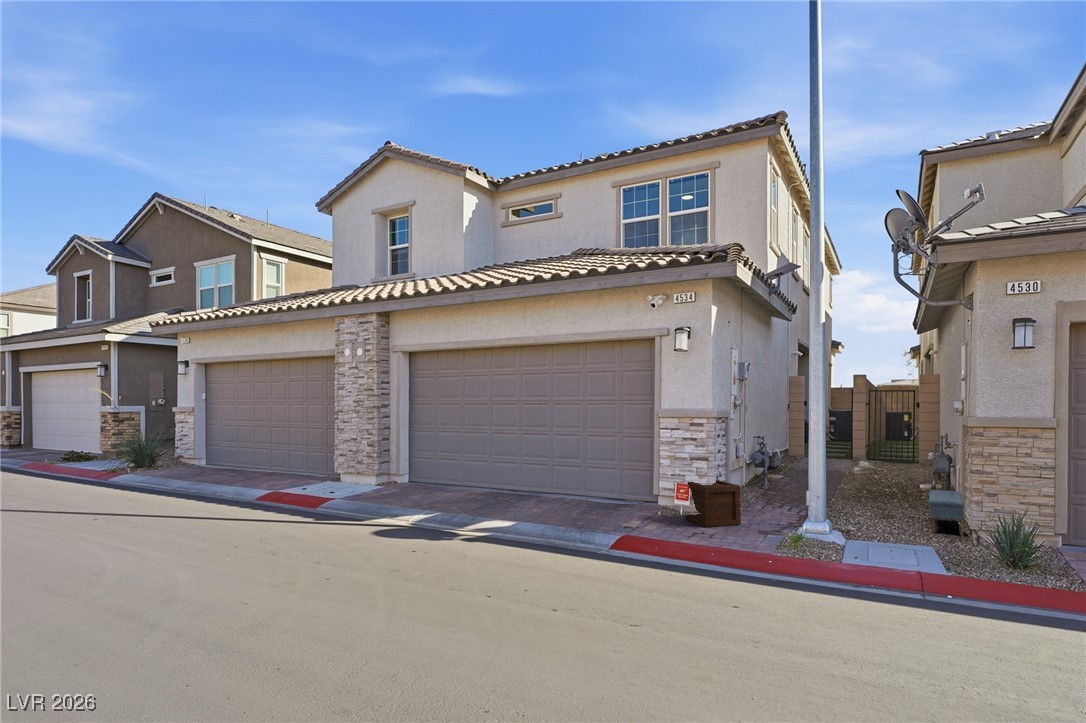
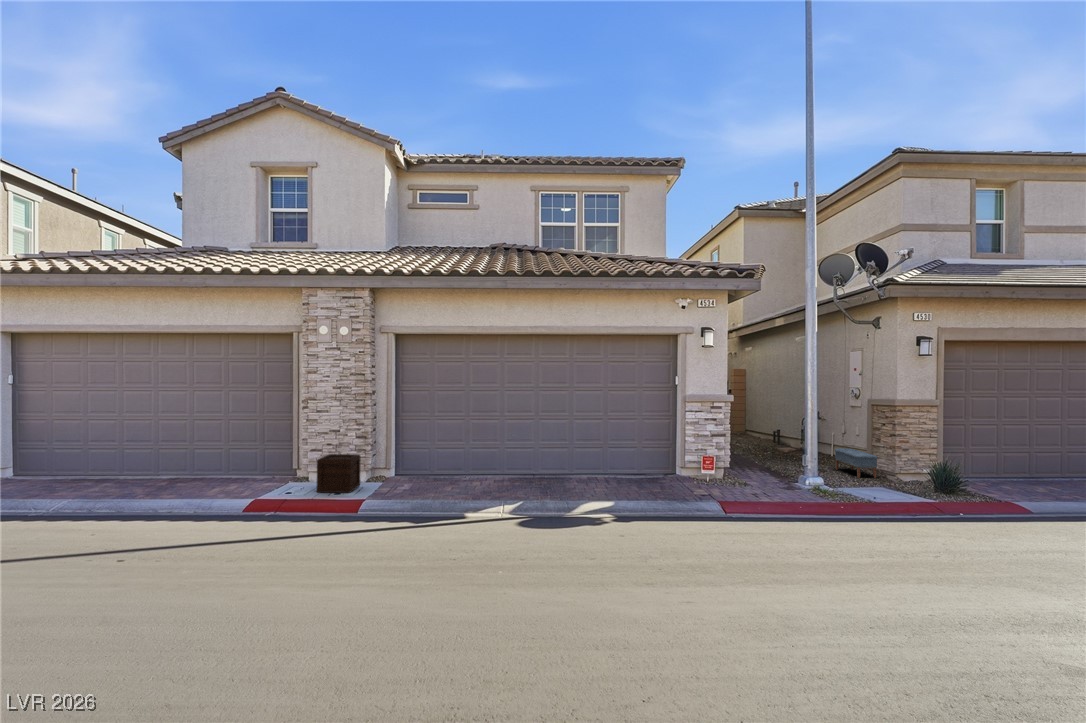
wooden crate: present [685,480,741,527] -> present [317,454,361,493]

